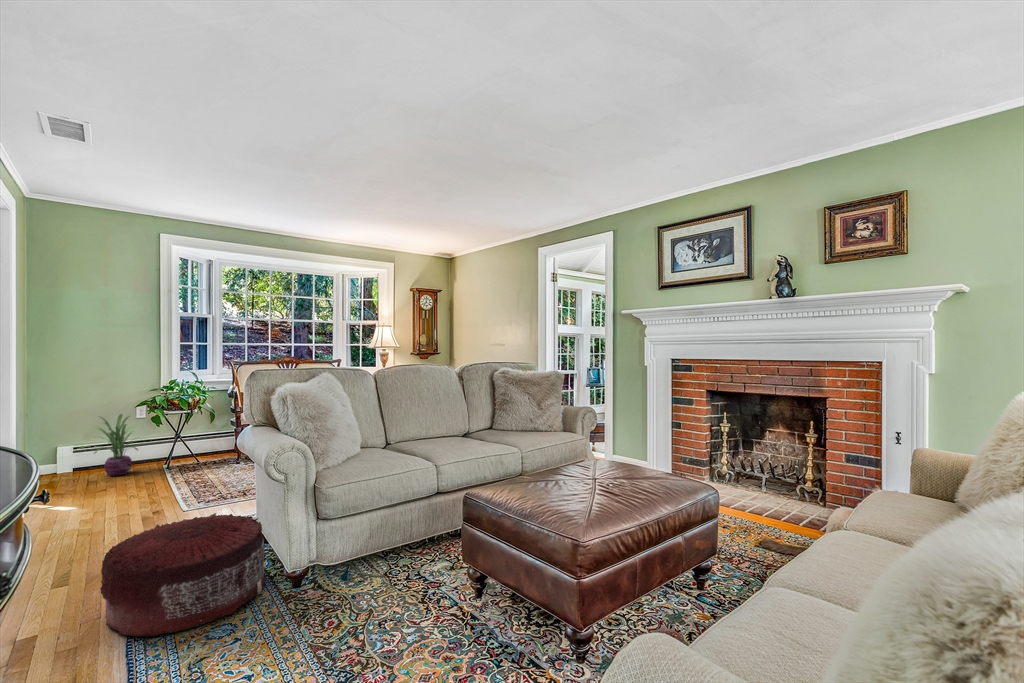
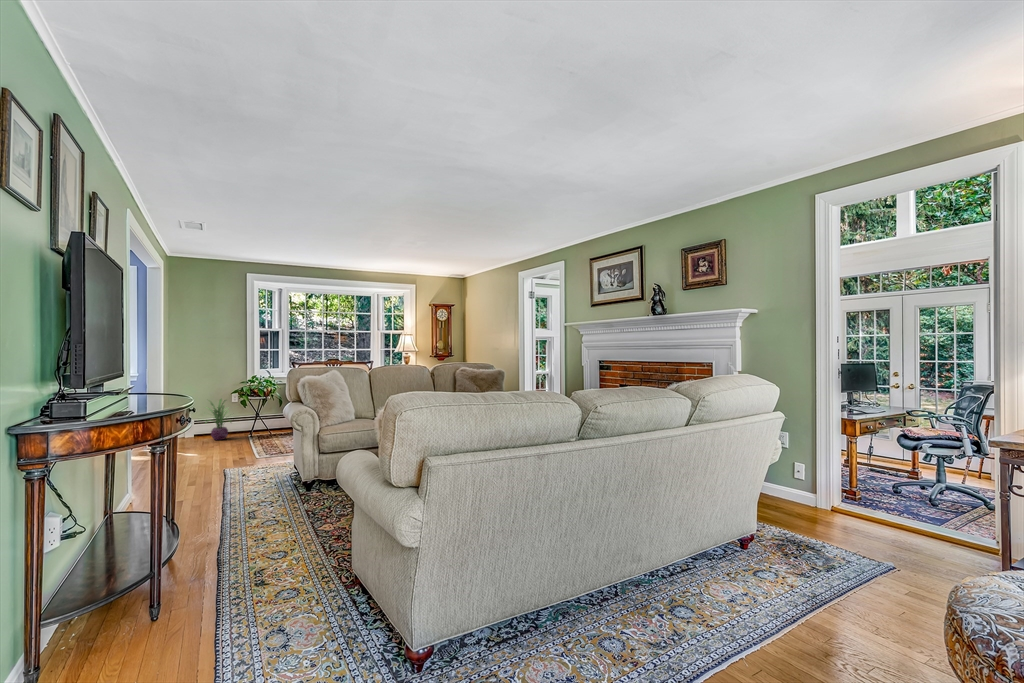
pouf: present [100,513,267,637] -> none [208,450,294,504]

